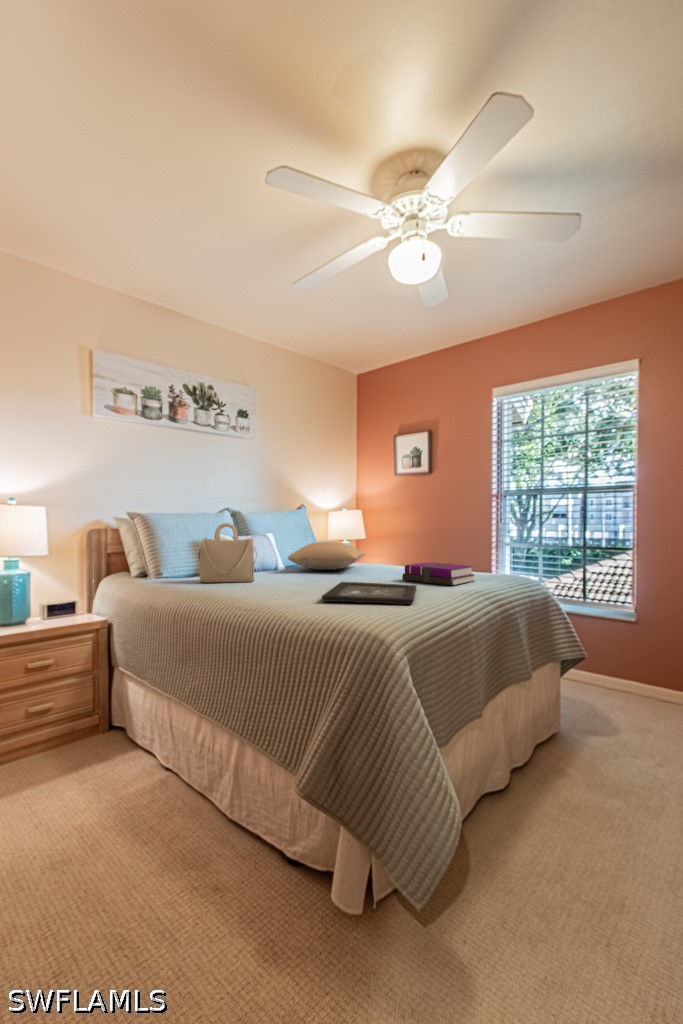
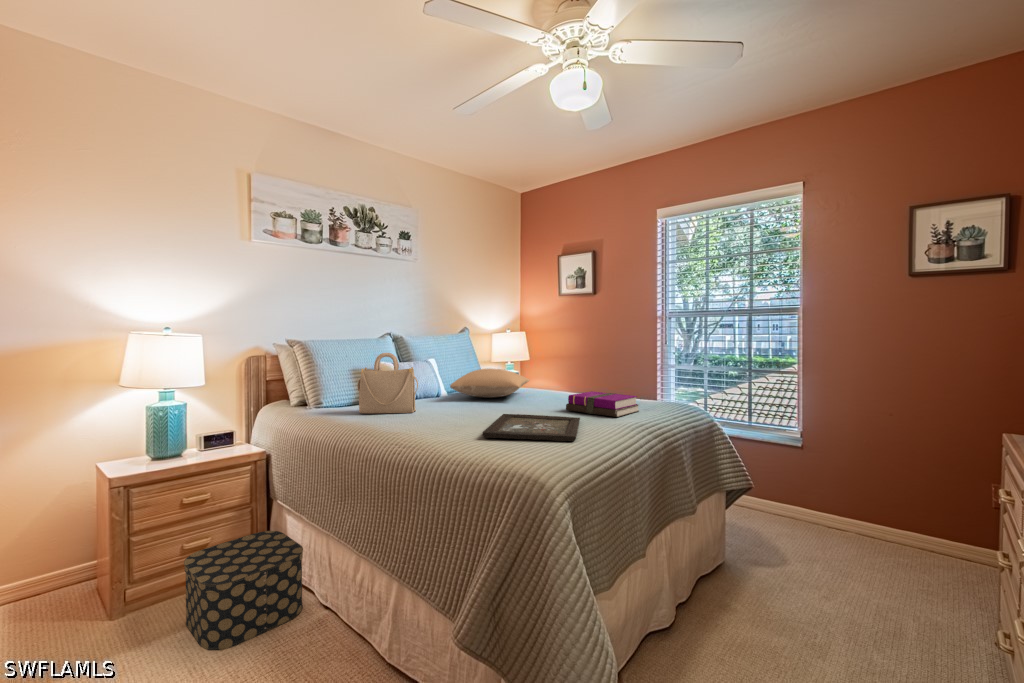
storage box: none [27,697,144,812] -> present [184,531,303,651]

